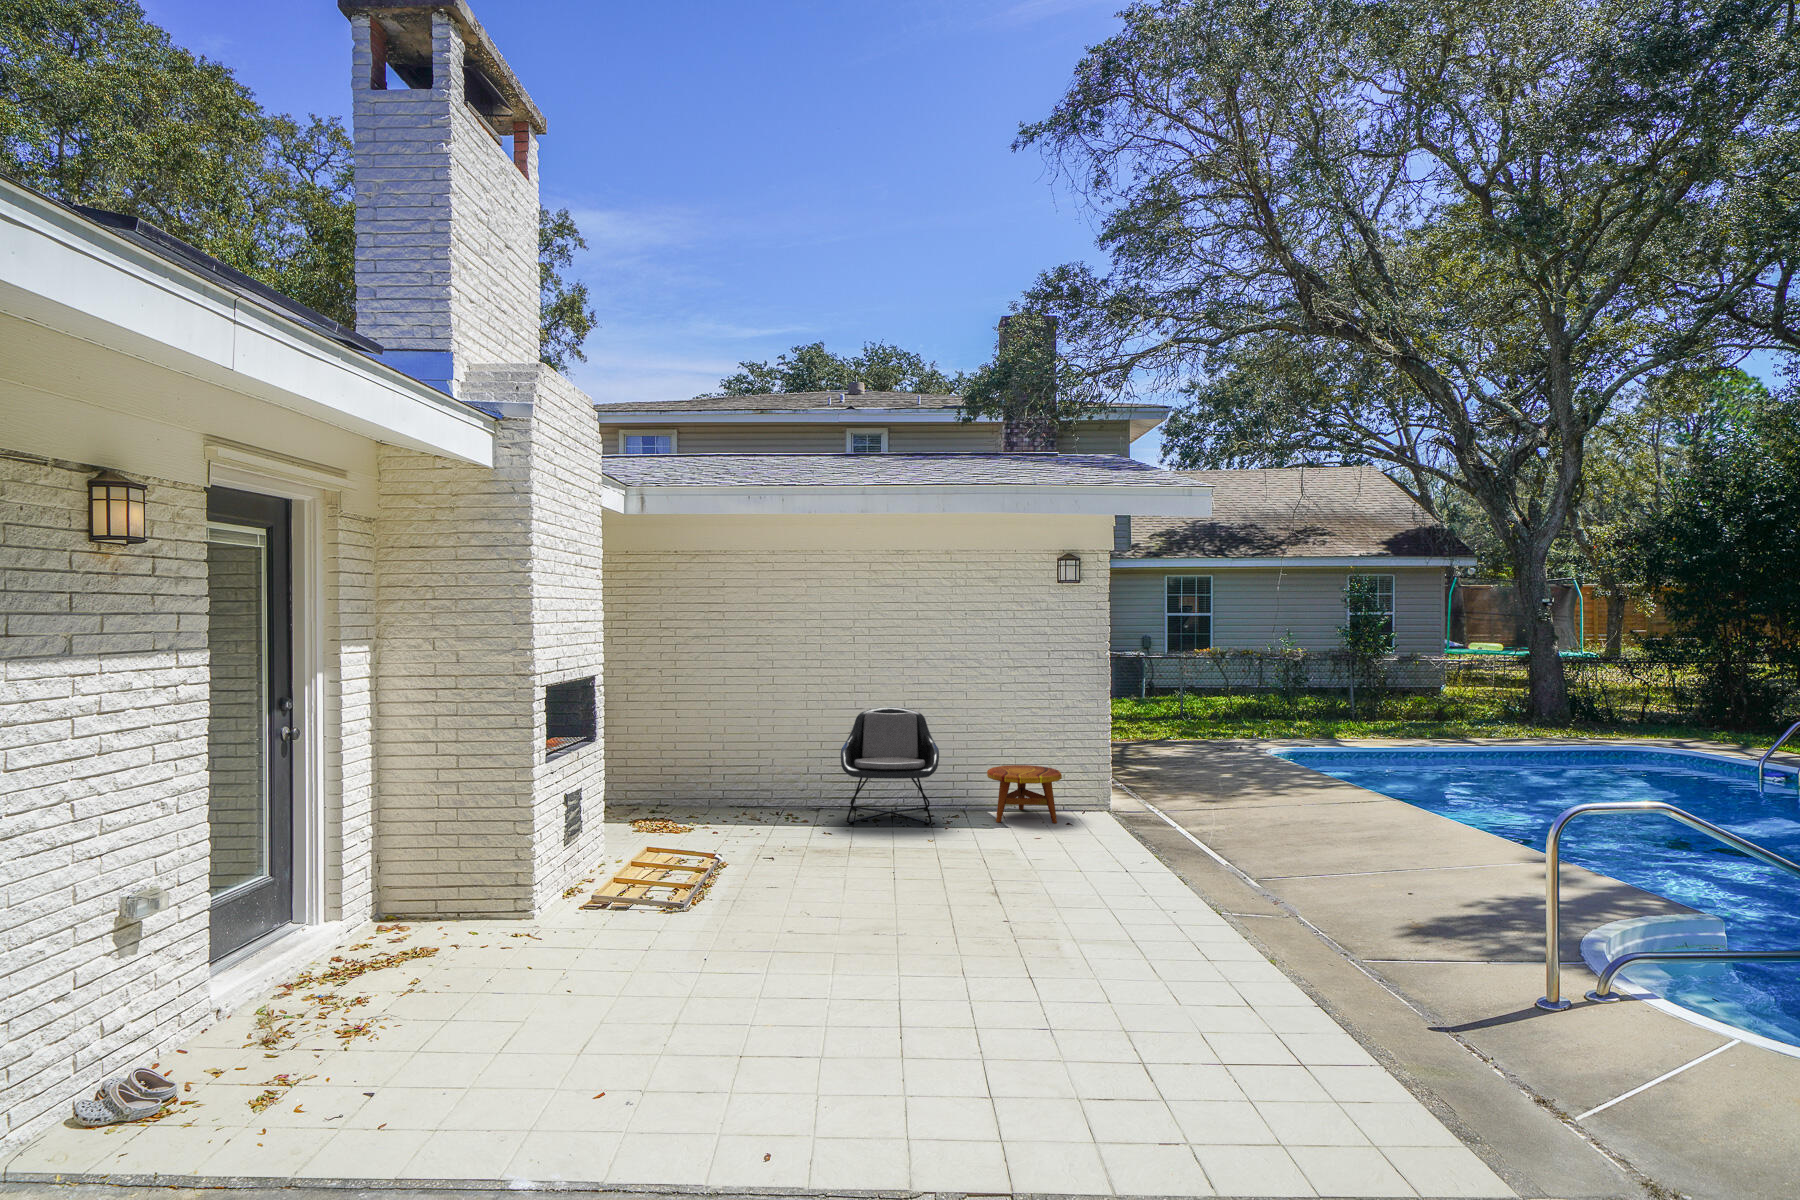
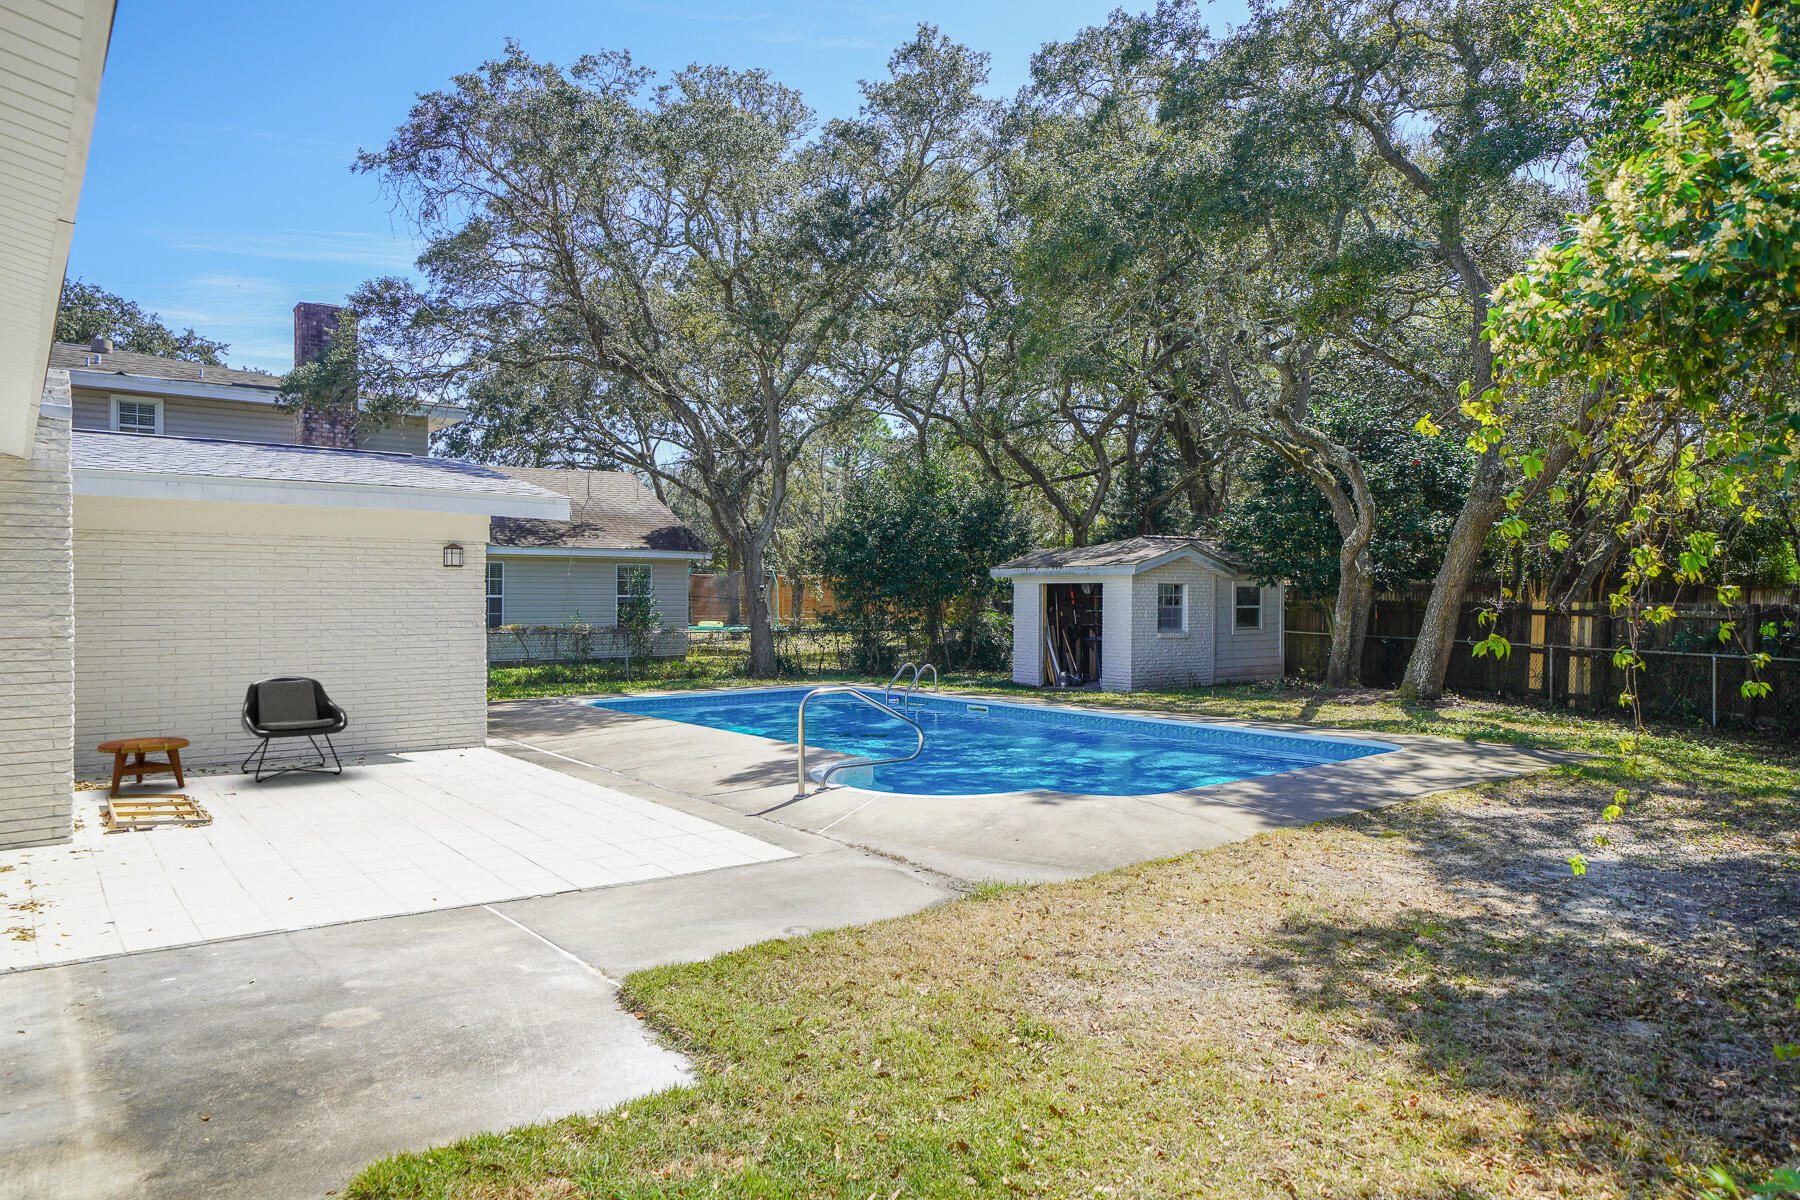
side table: present [987,765,1062,823] -> present [97,737,190,795]

